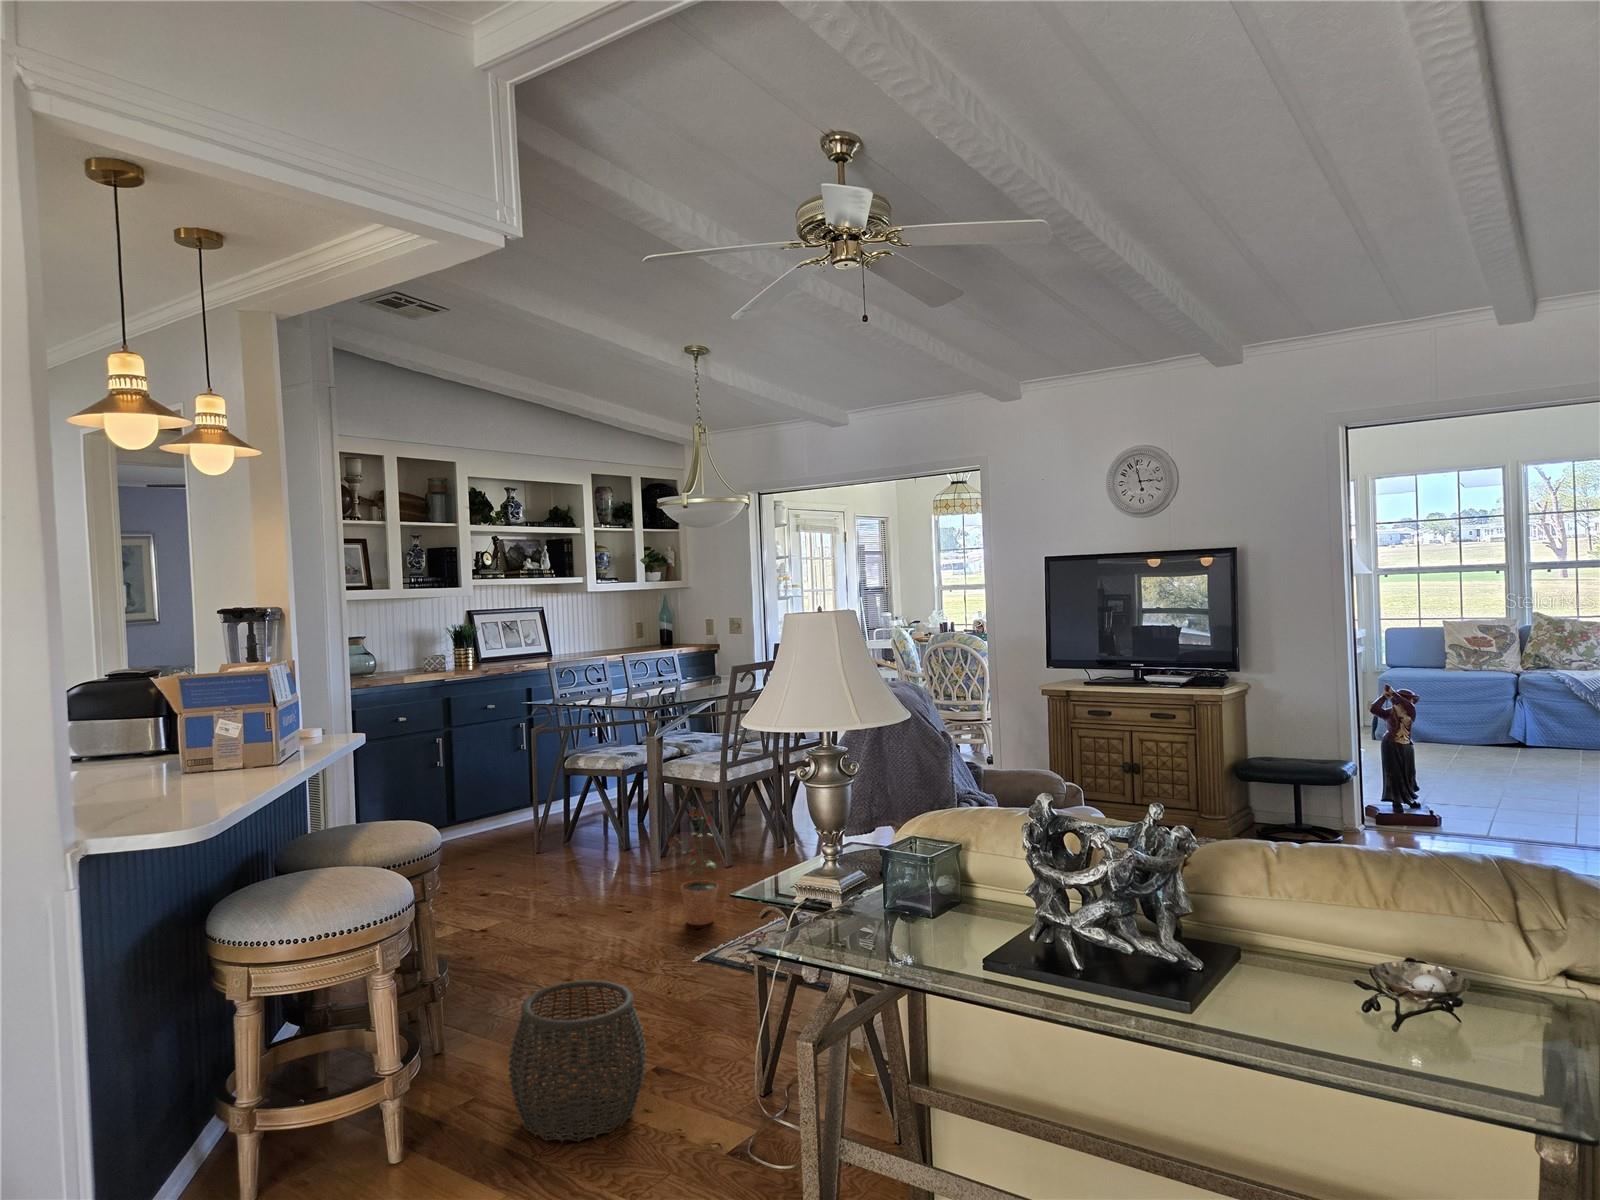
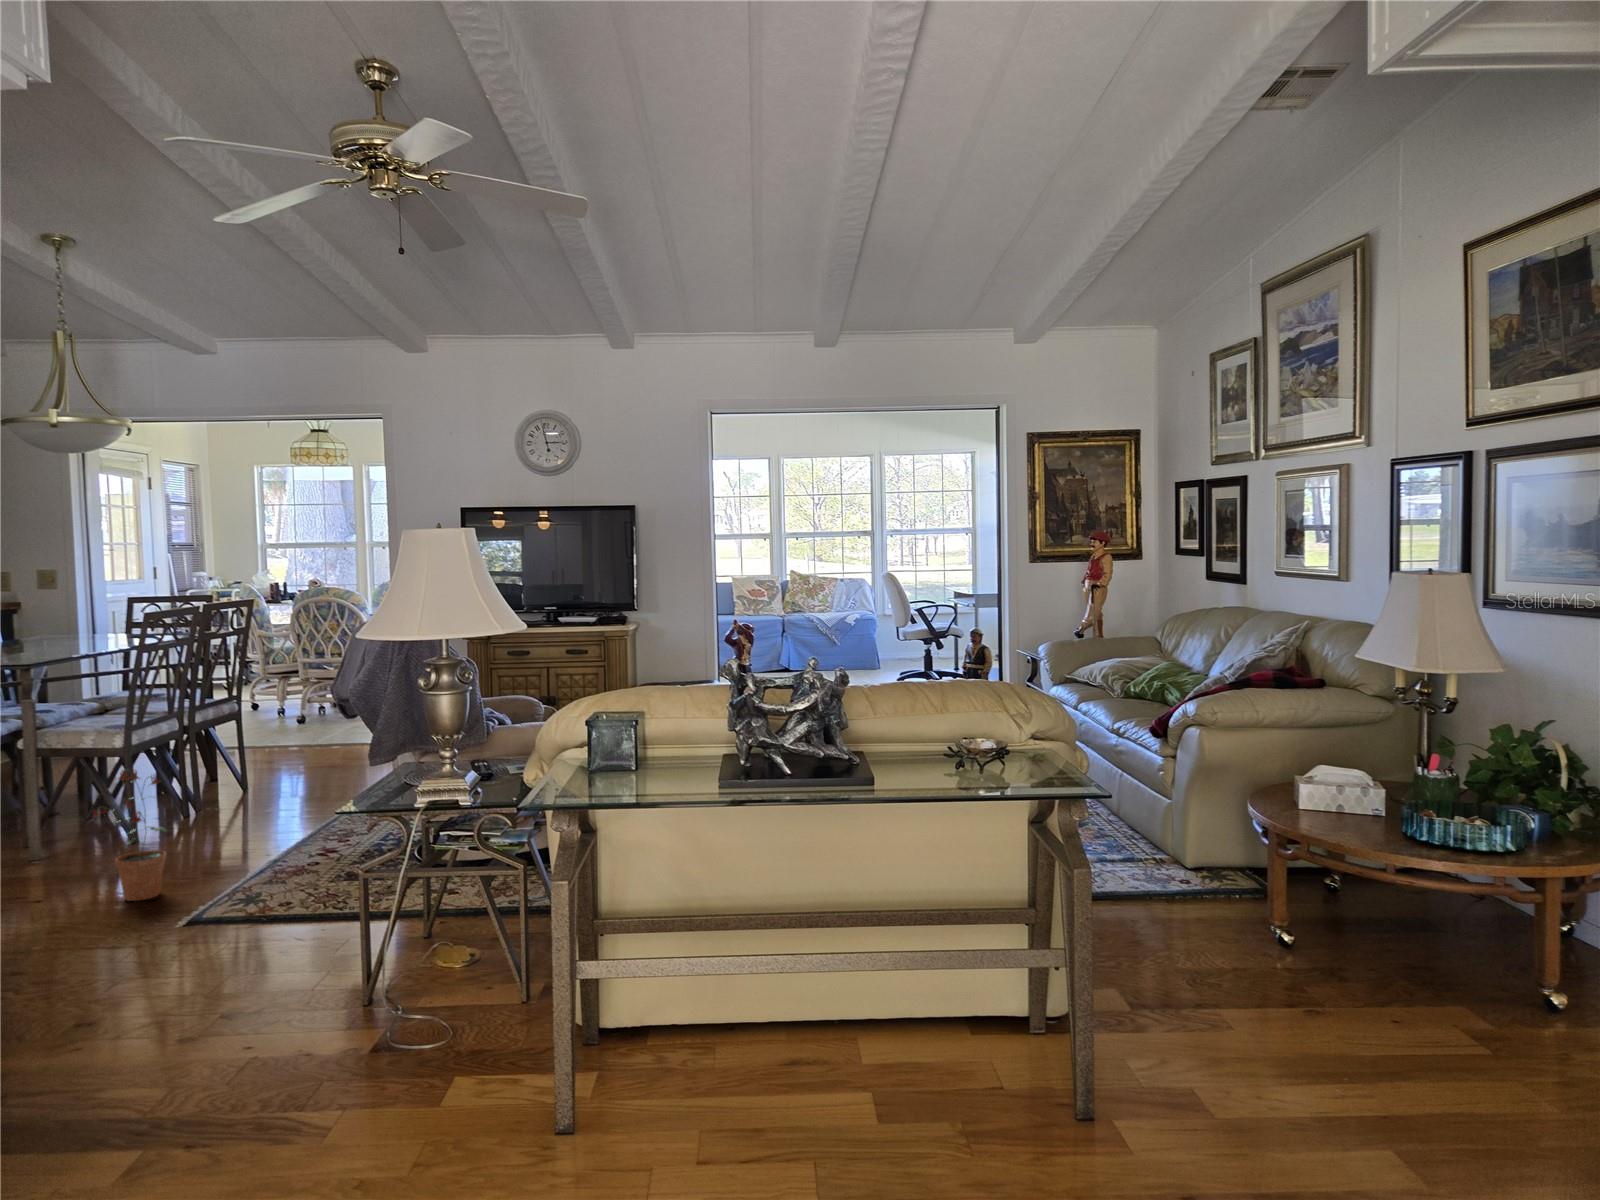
woven basket: present [508,980,647,1142] -> none [68,923,244,1095]

